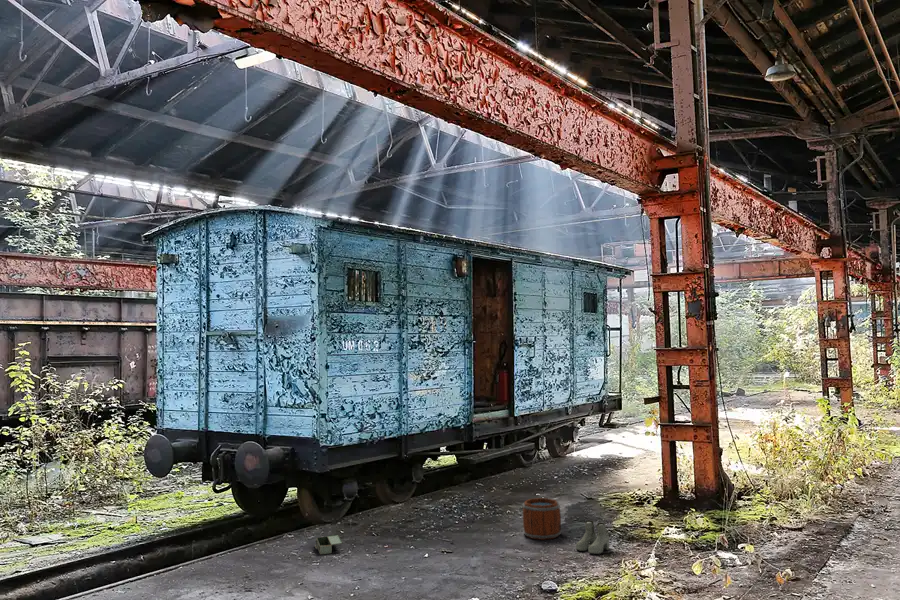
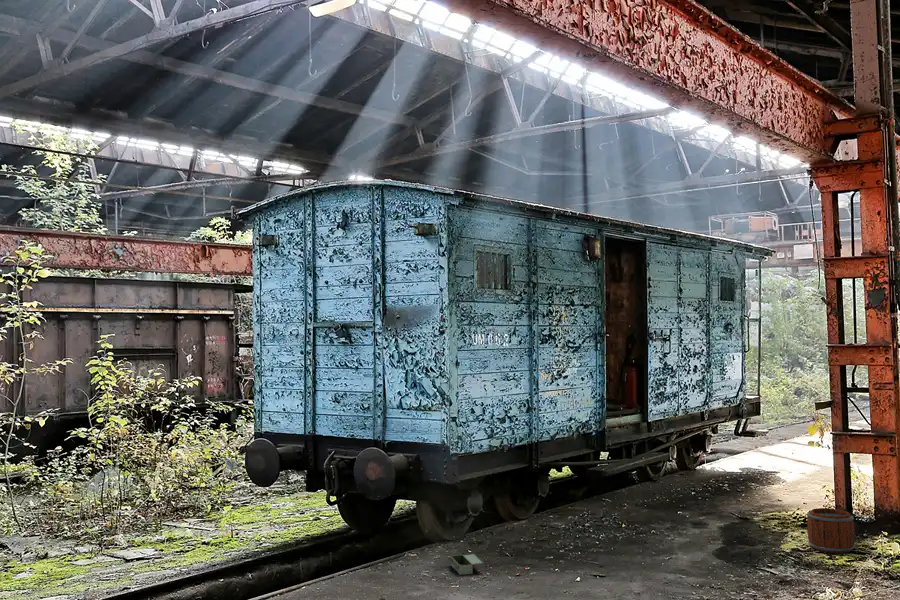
bucket: present [523,498,561,540] -> present [807,508,855,553]
boots: present [576,521,609,554] -> none [755,545,794,583]

